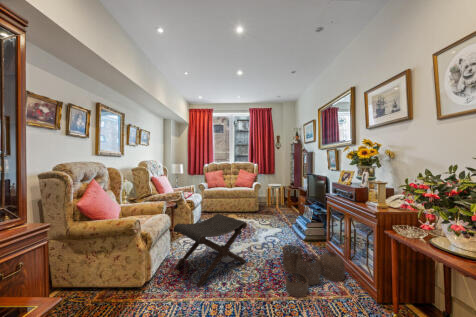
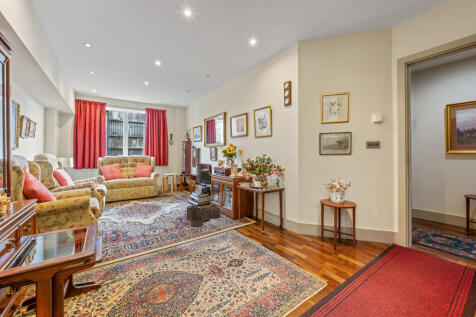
footstool: present [174,214,247,287] -> none [109,193,163,236]

